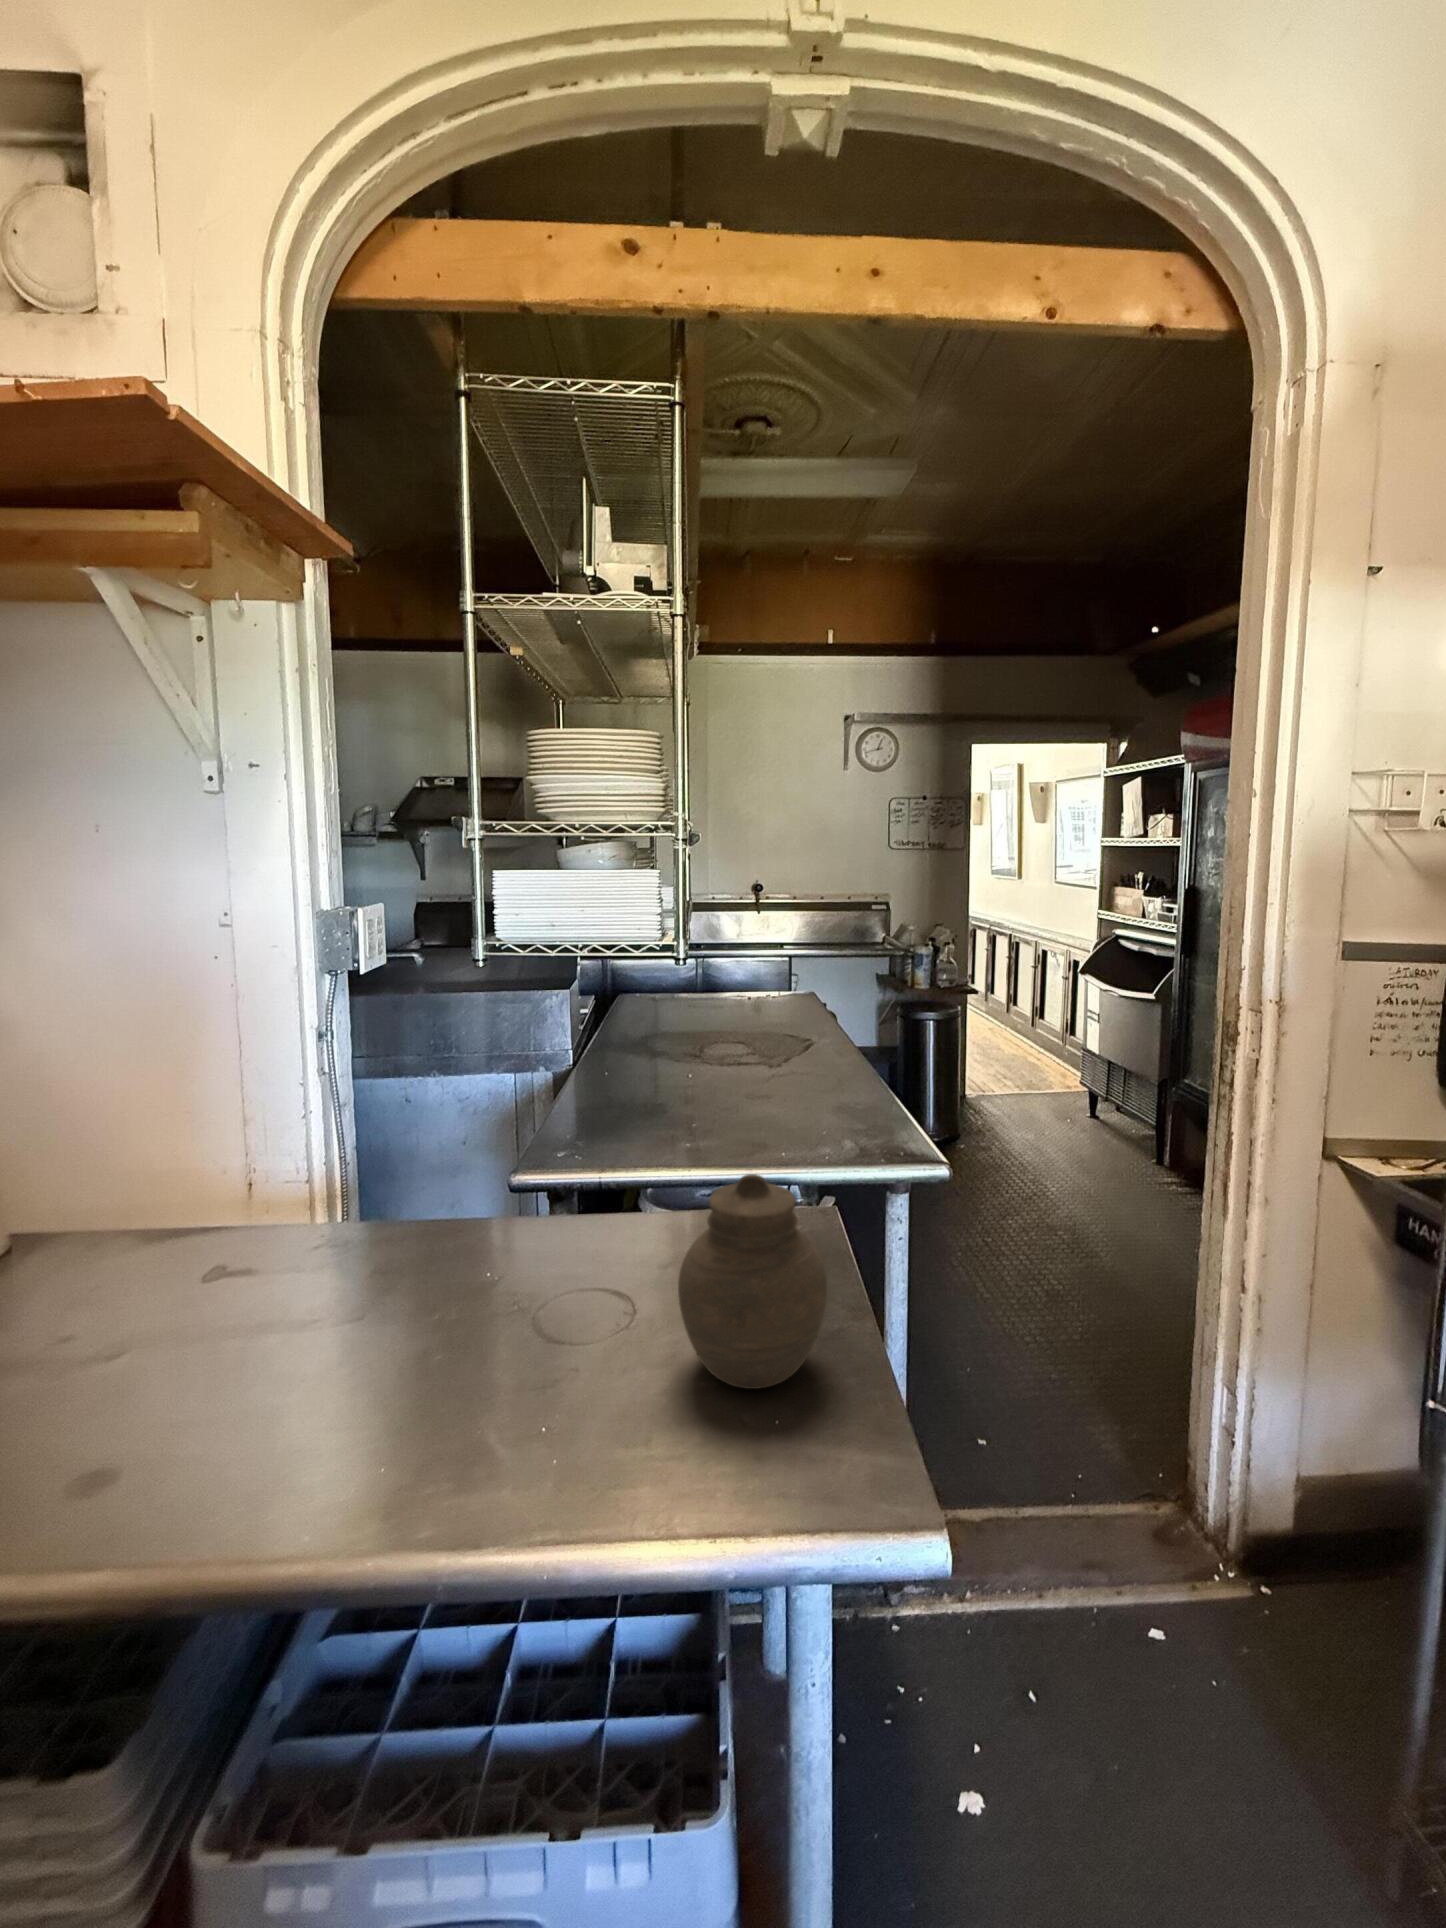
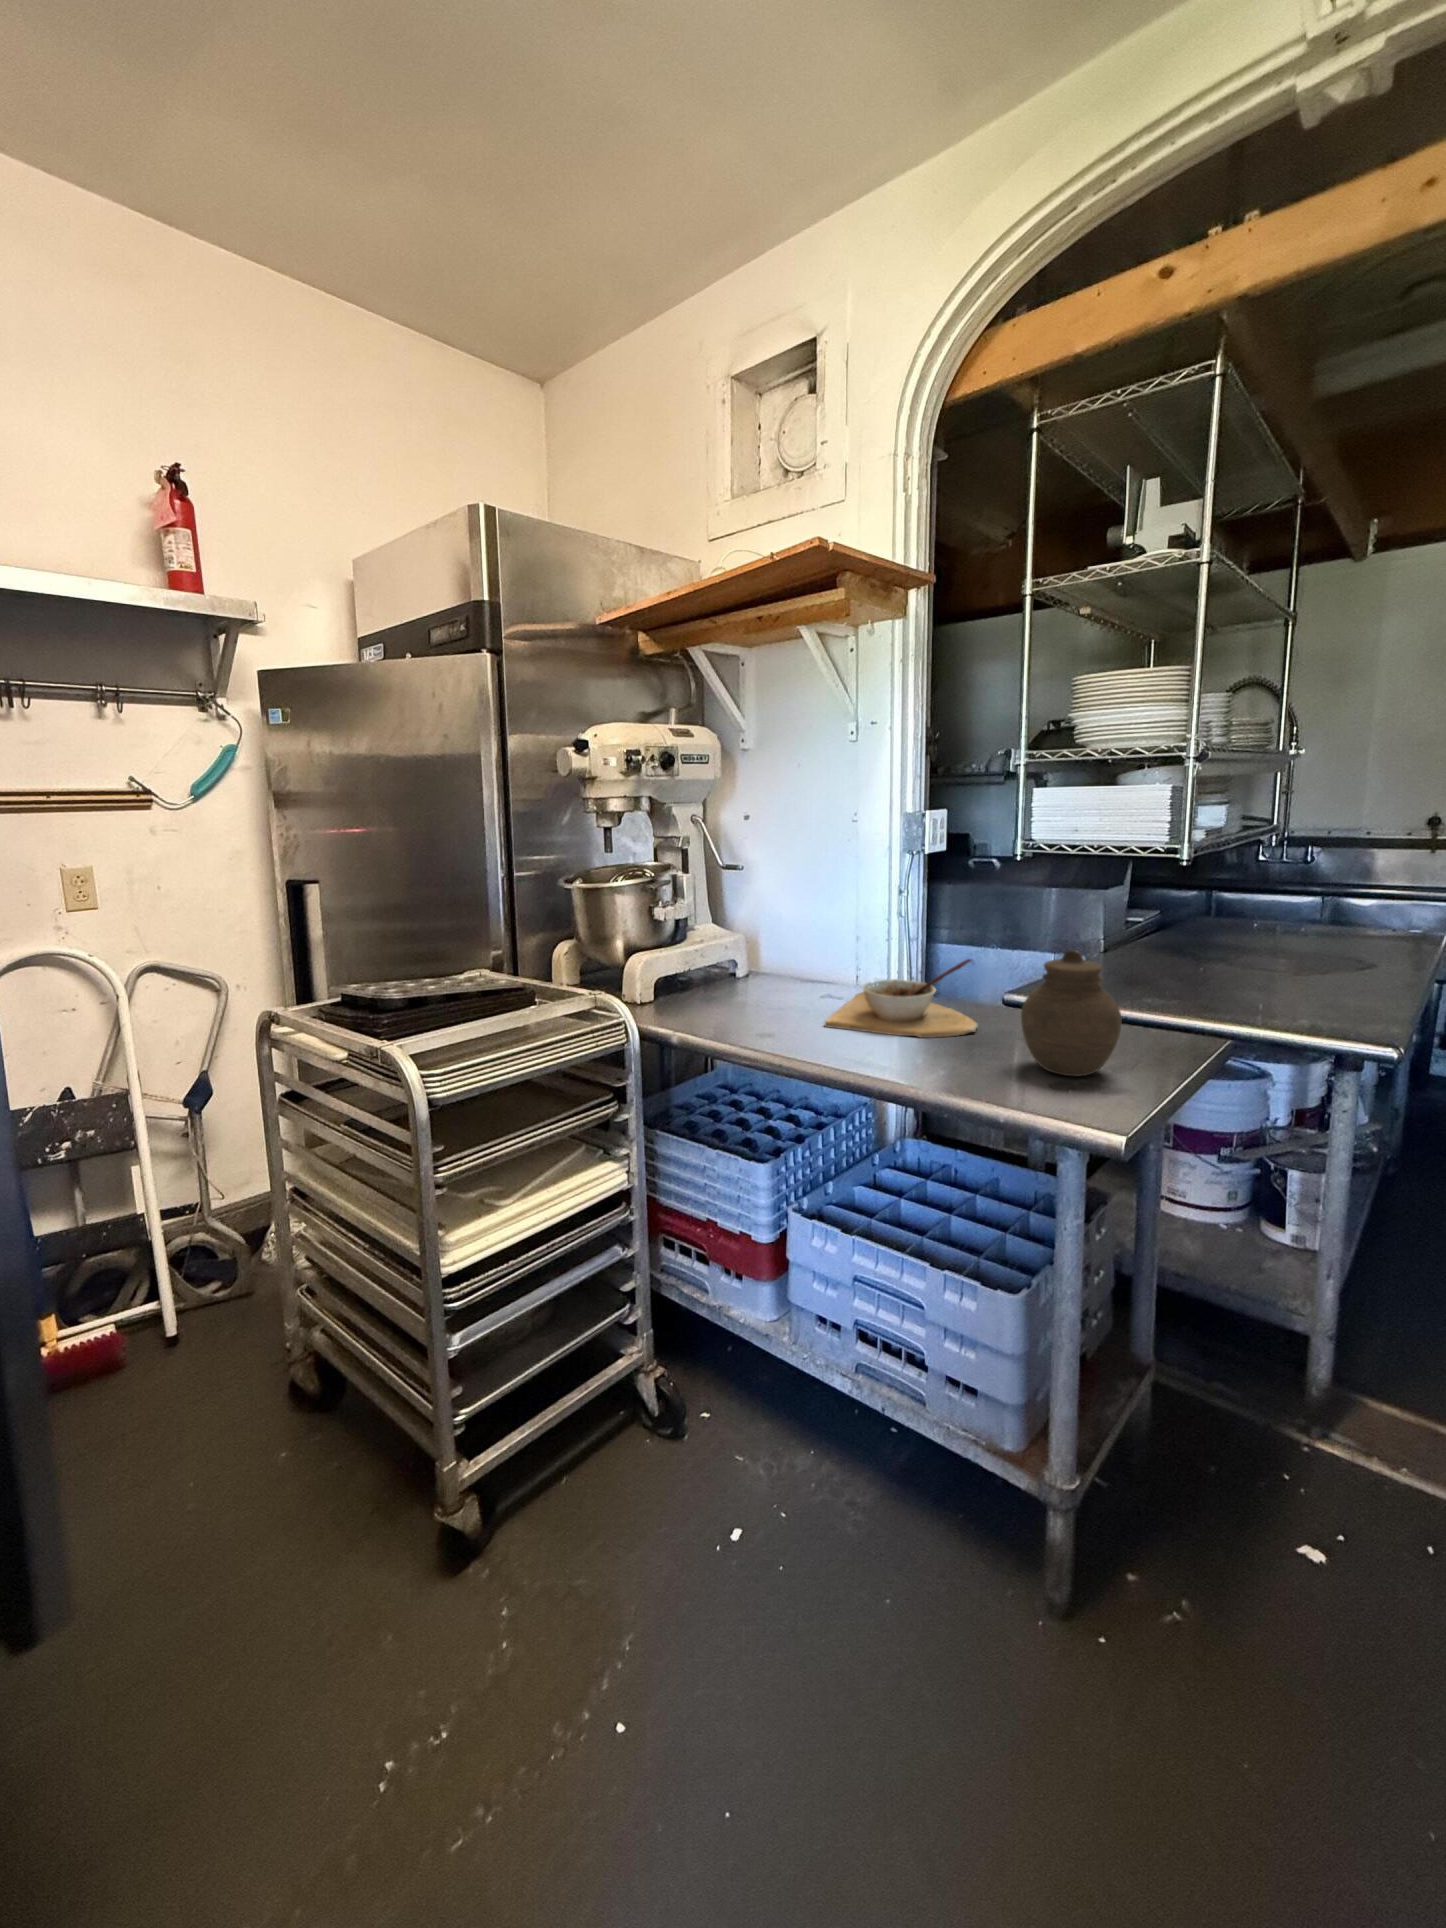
bowl: none [269,1179,561,1407] -> present [825,959,978,1038]

